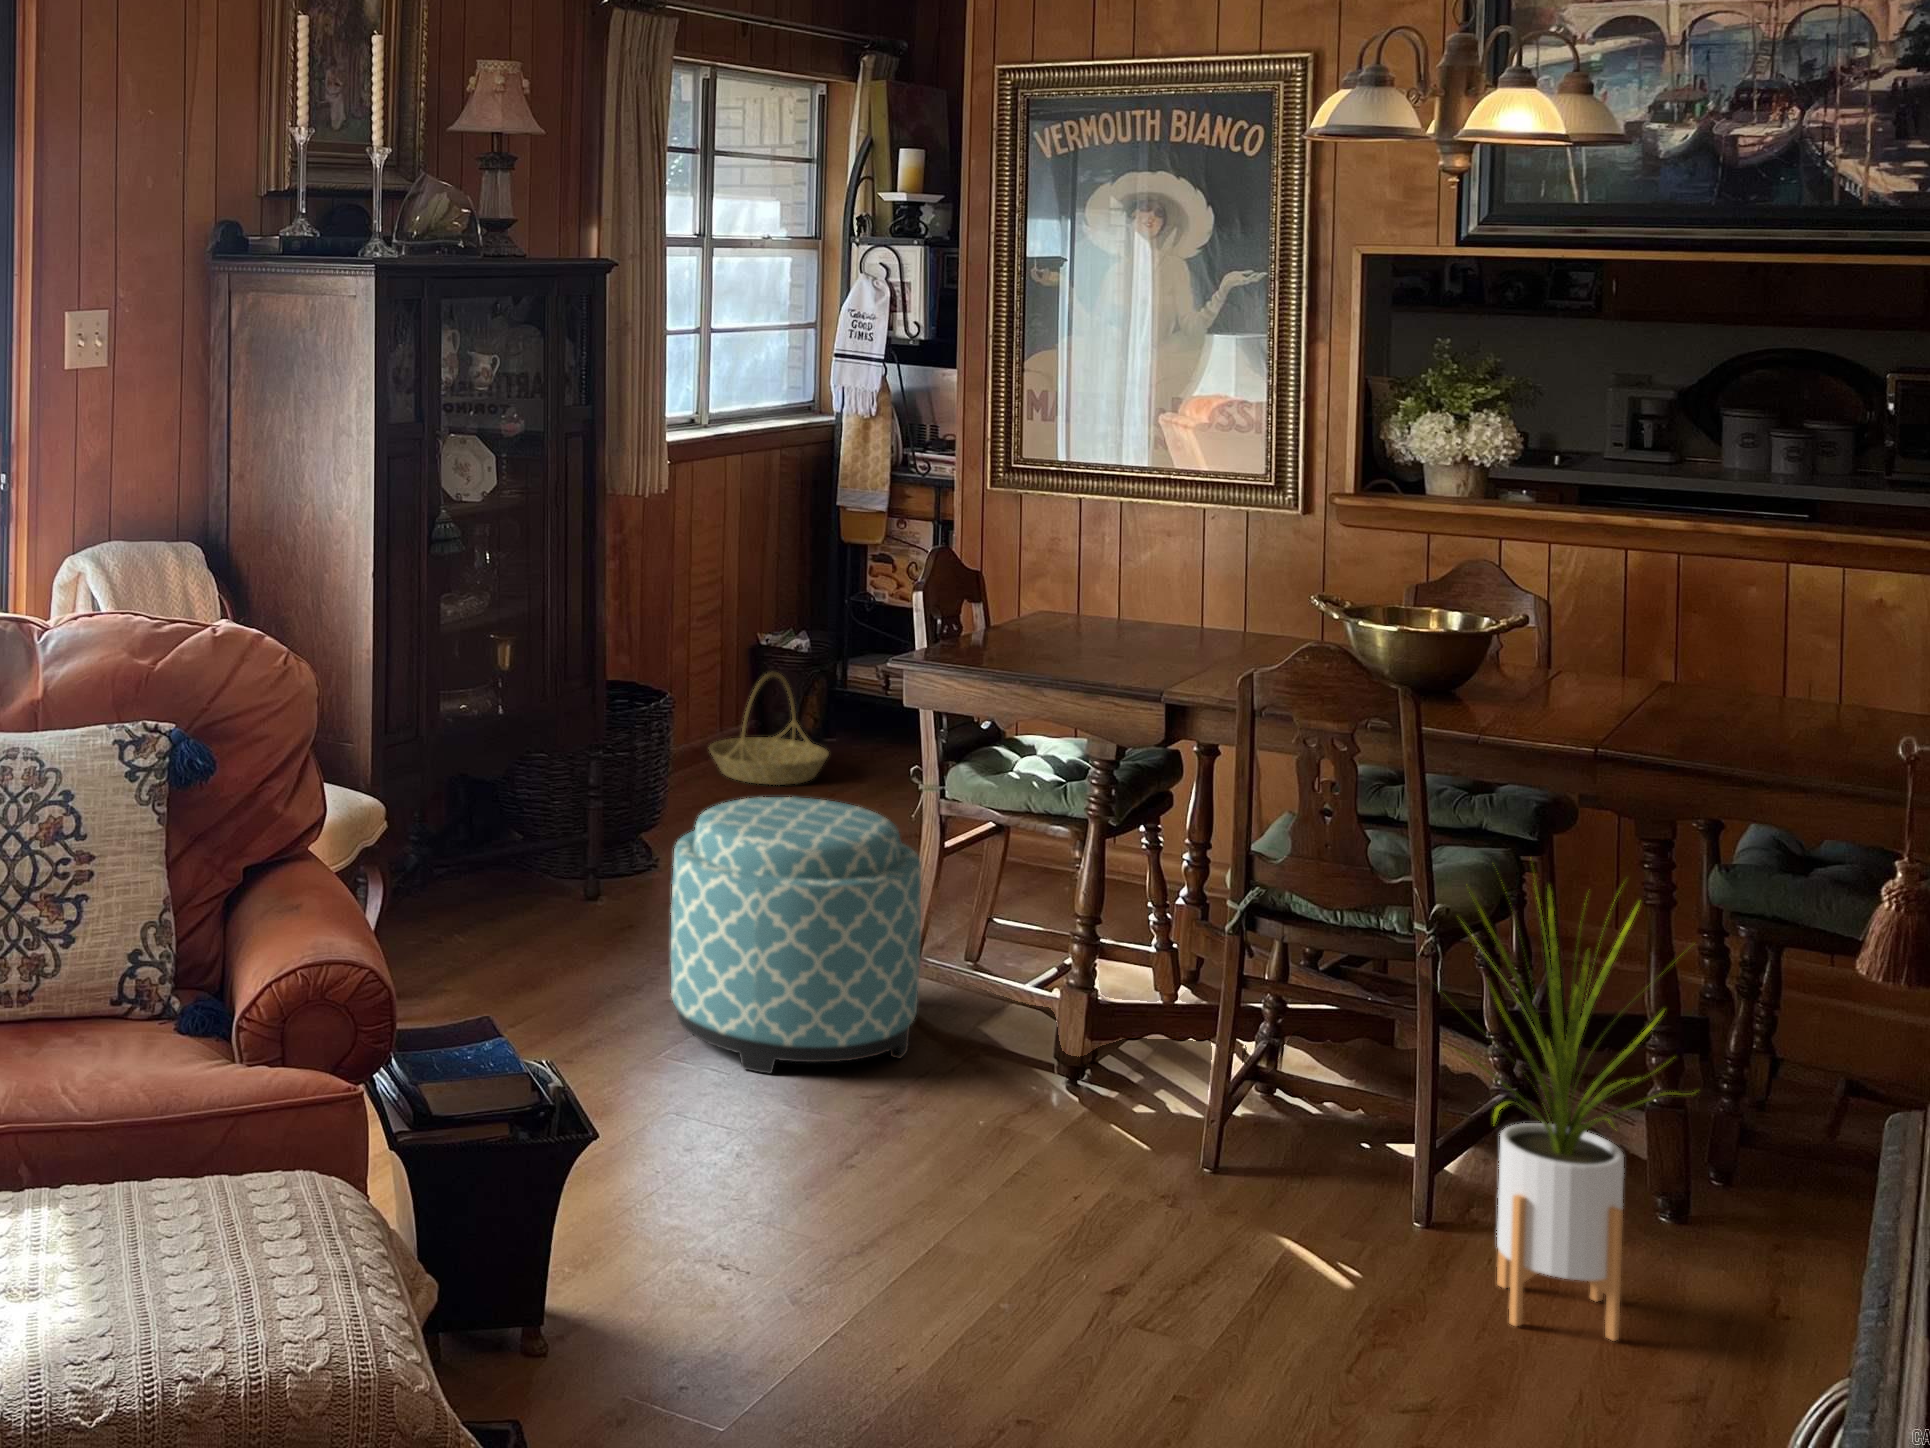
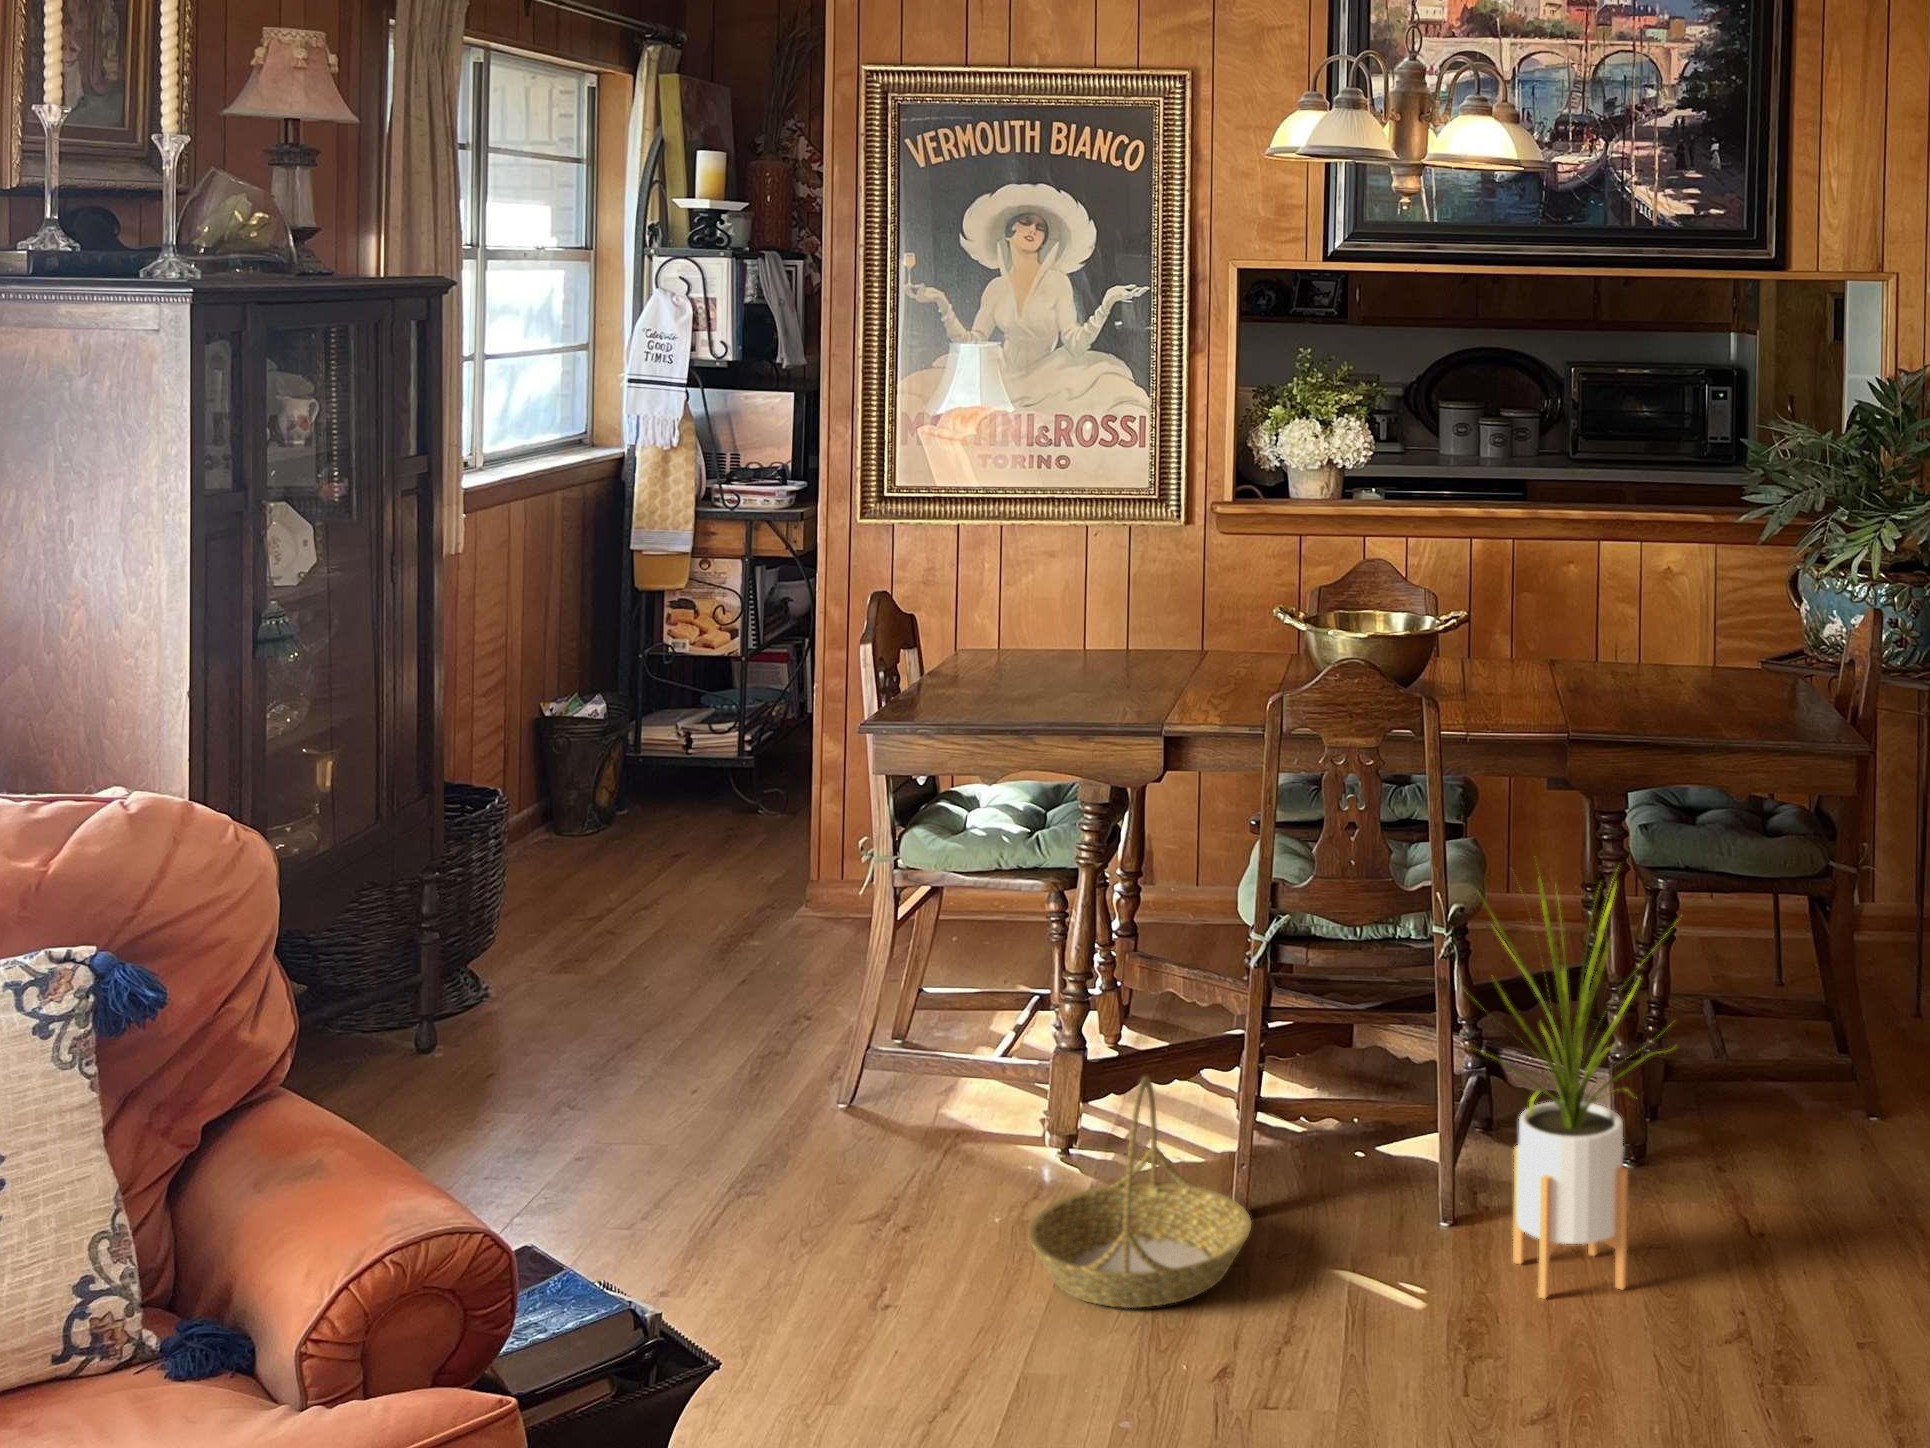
basket: present [709,672,829,785] -> present [1028,1076,1251,1308]
ottoman: present [671,797,921,1074] -> none [604,897,889,1220]

